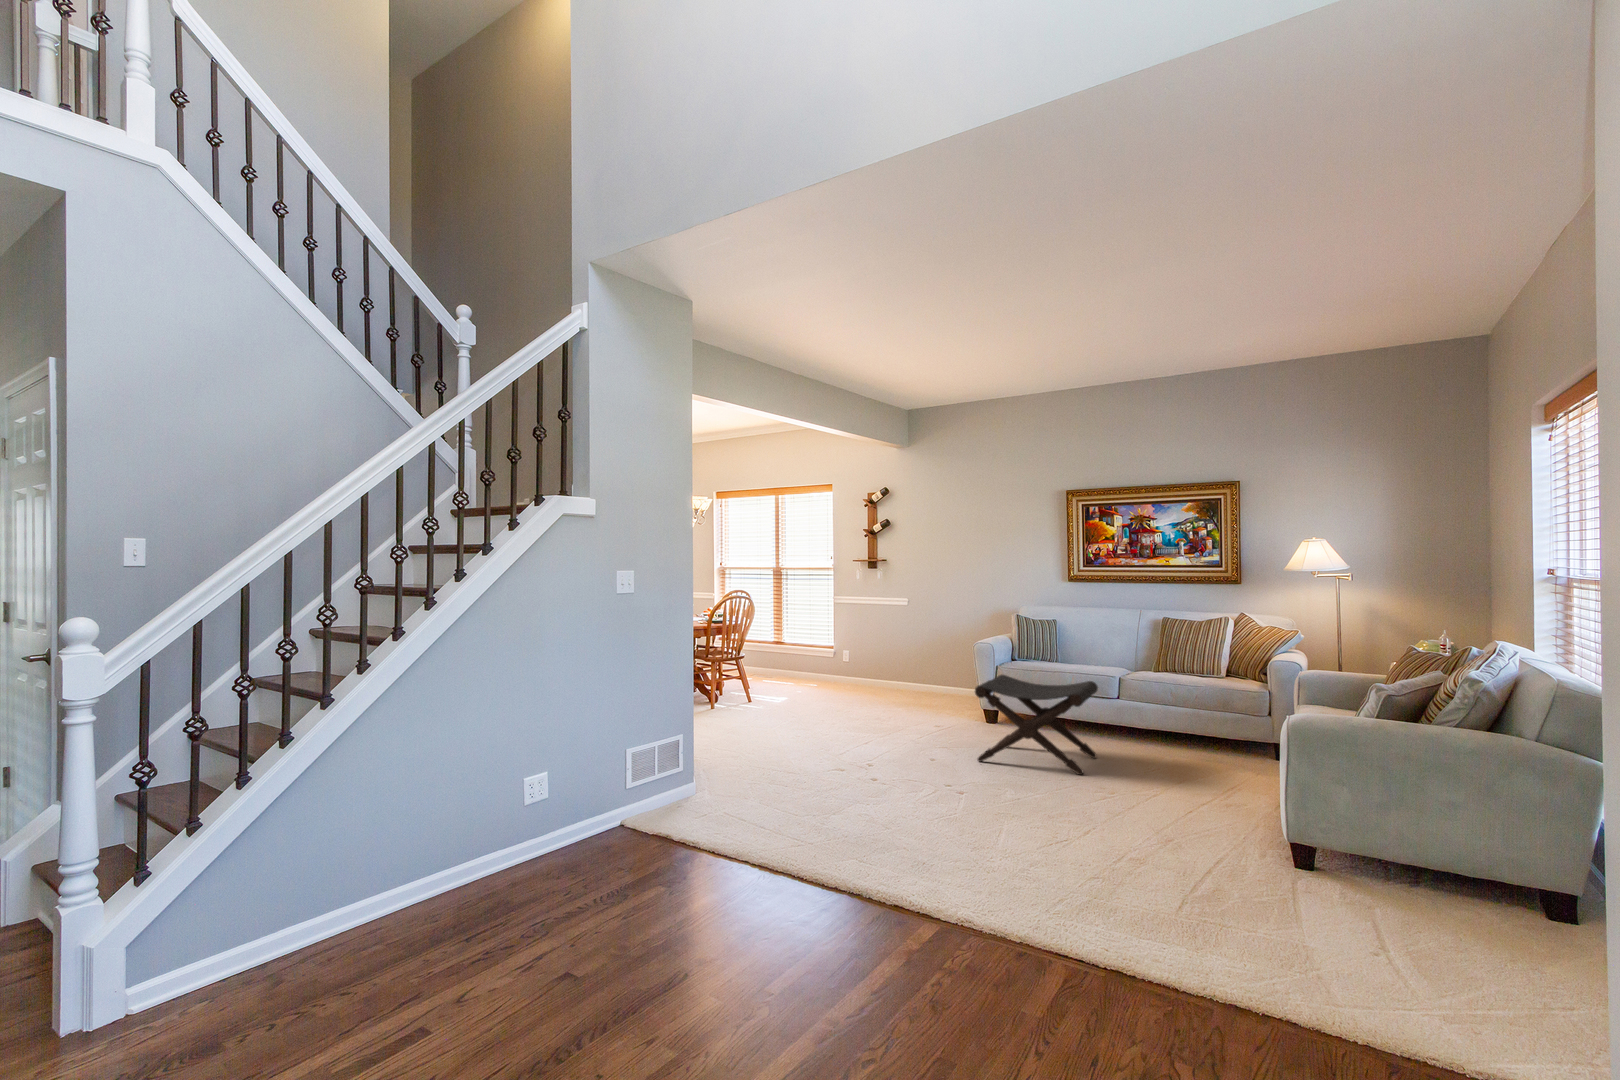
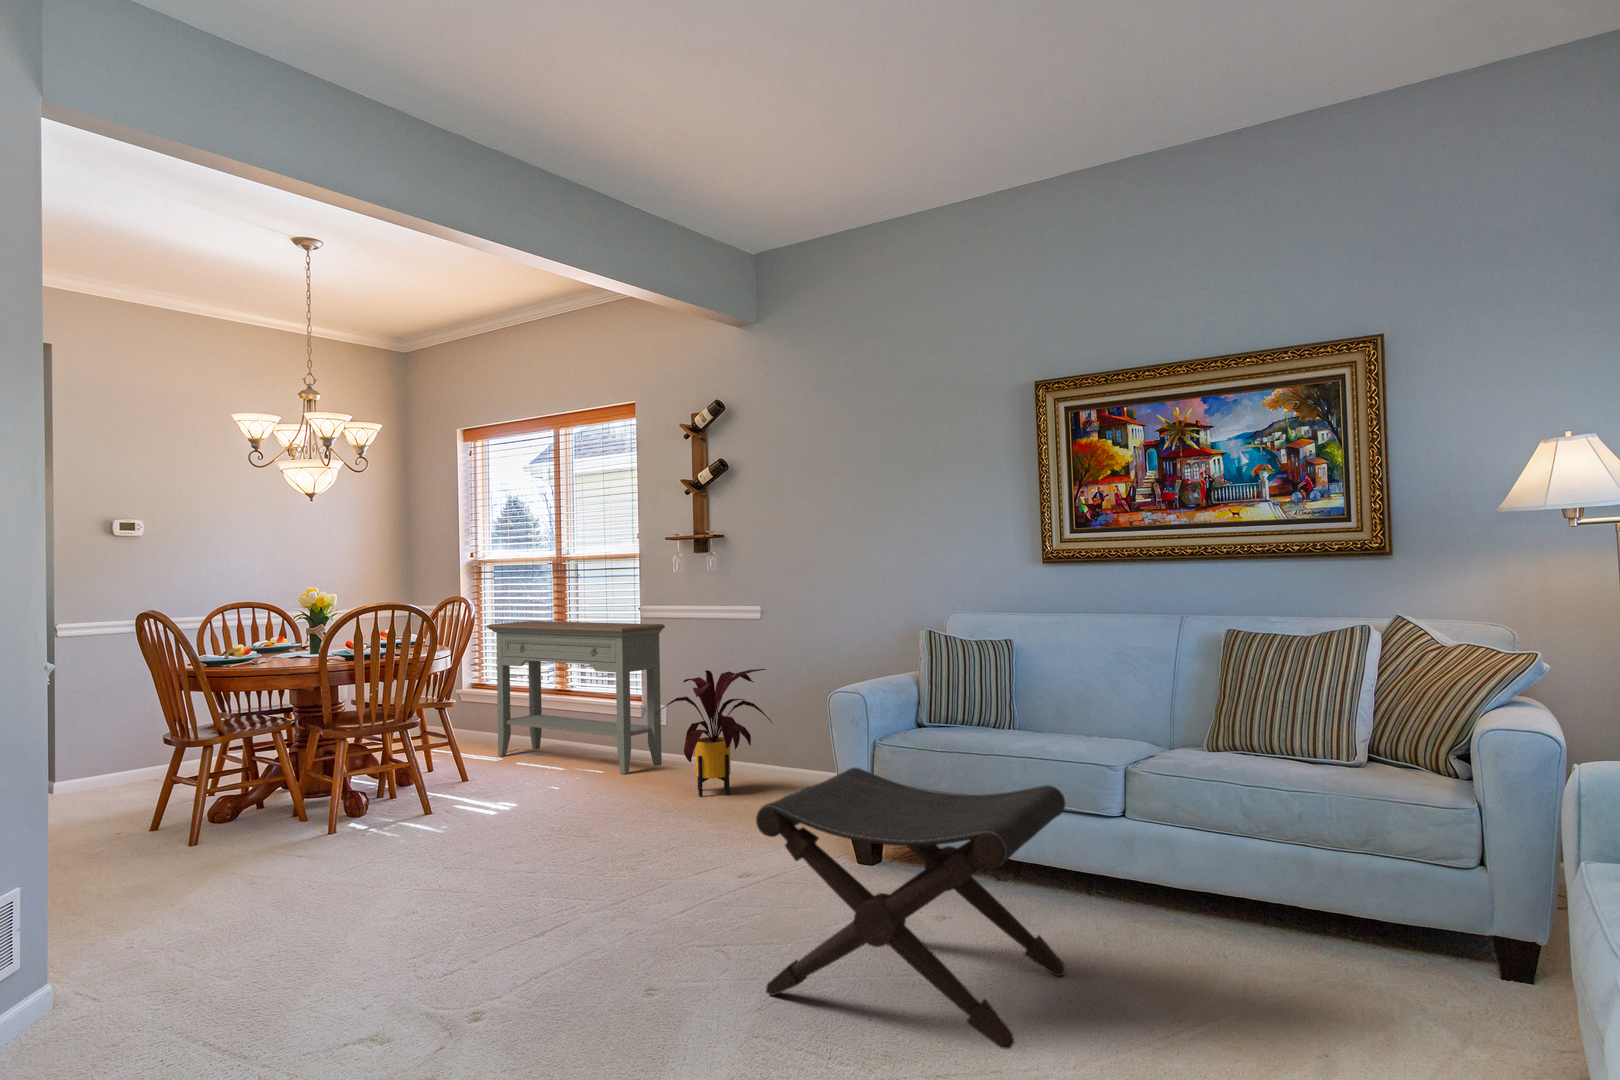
console table: none [743,604,849,688] -> present [486,621,665,774]
house plant: none [859,633,920,698] -> present [655,669,772,797]

